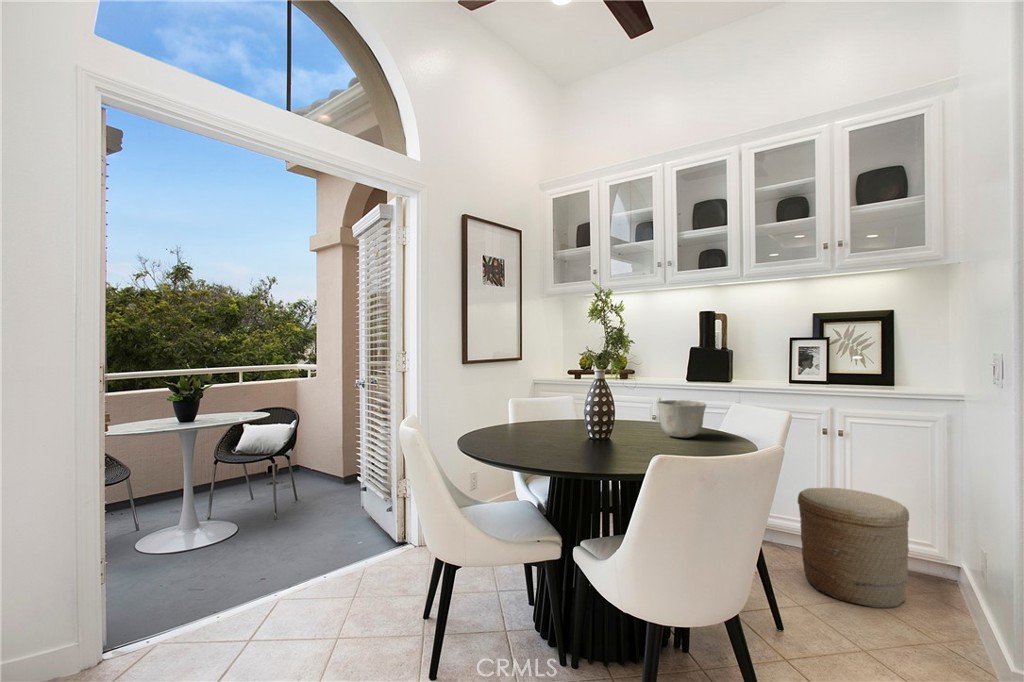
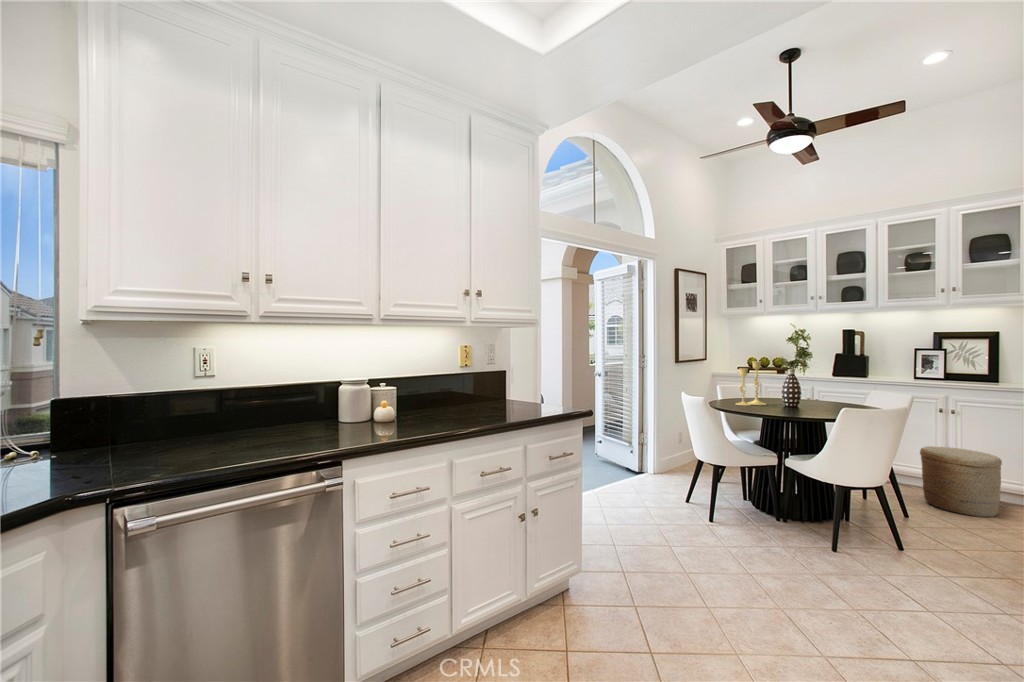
candlestick: none [507,357,562,440] -> present [736,361,766,406]
ceramic bowl: present [657,400,706,438] -> none [827,387,860,408]

